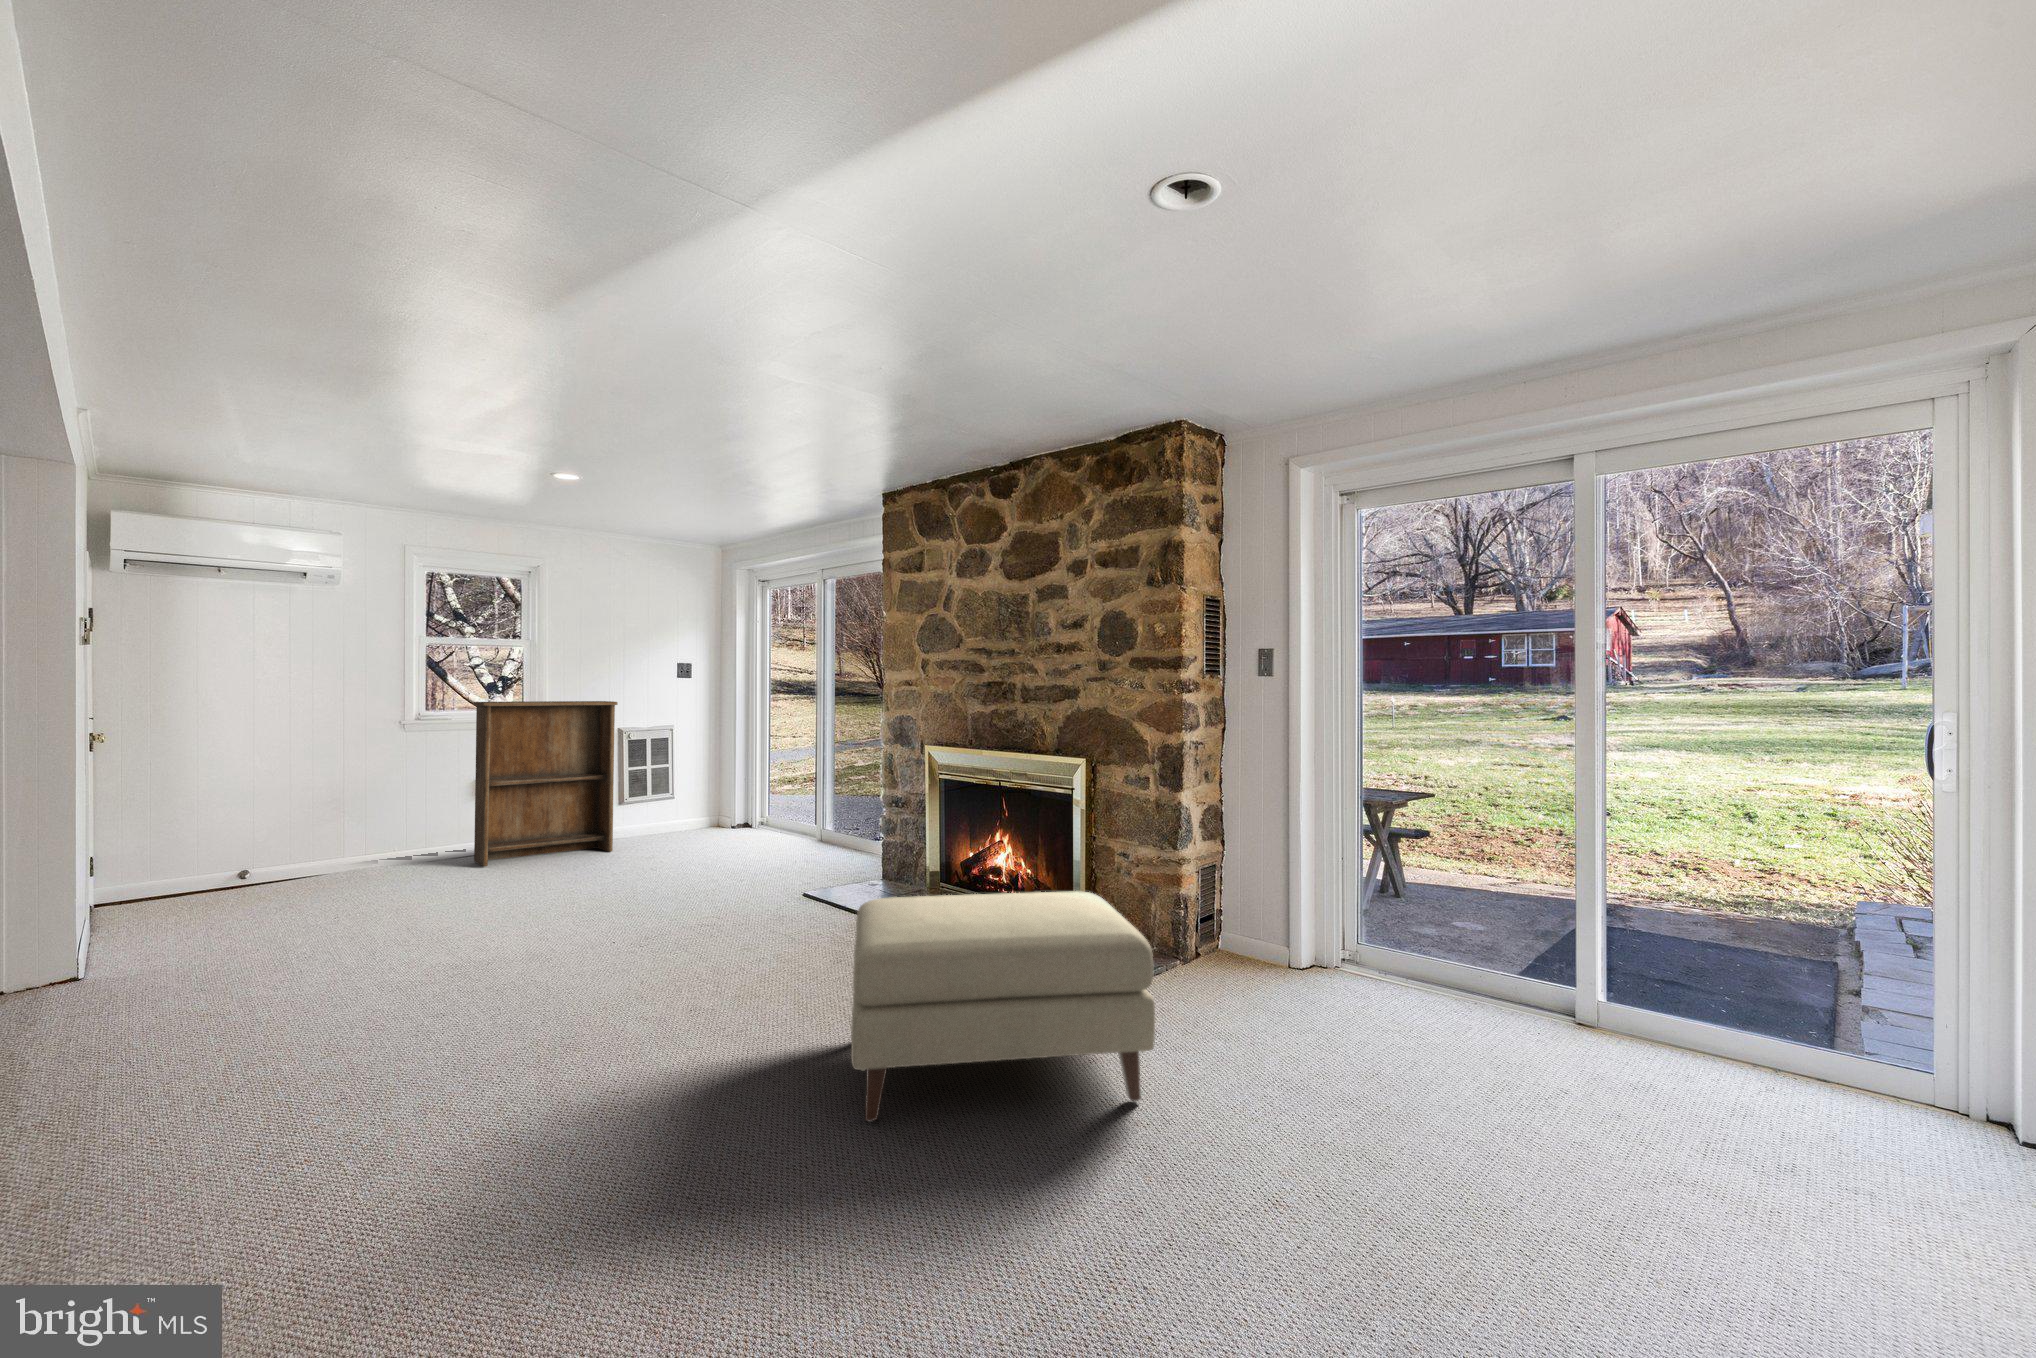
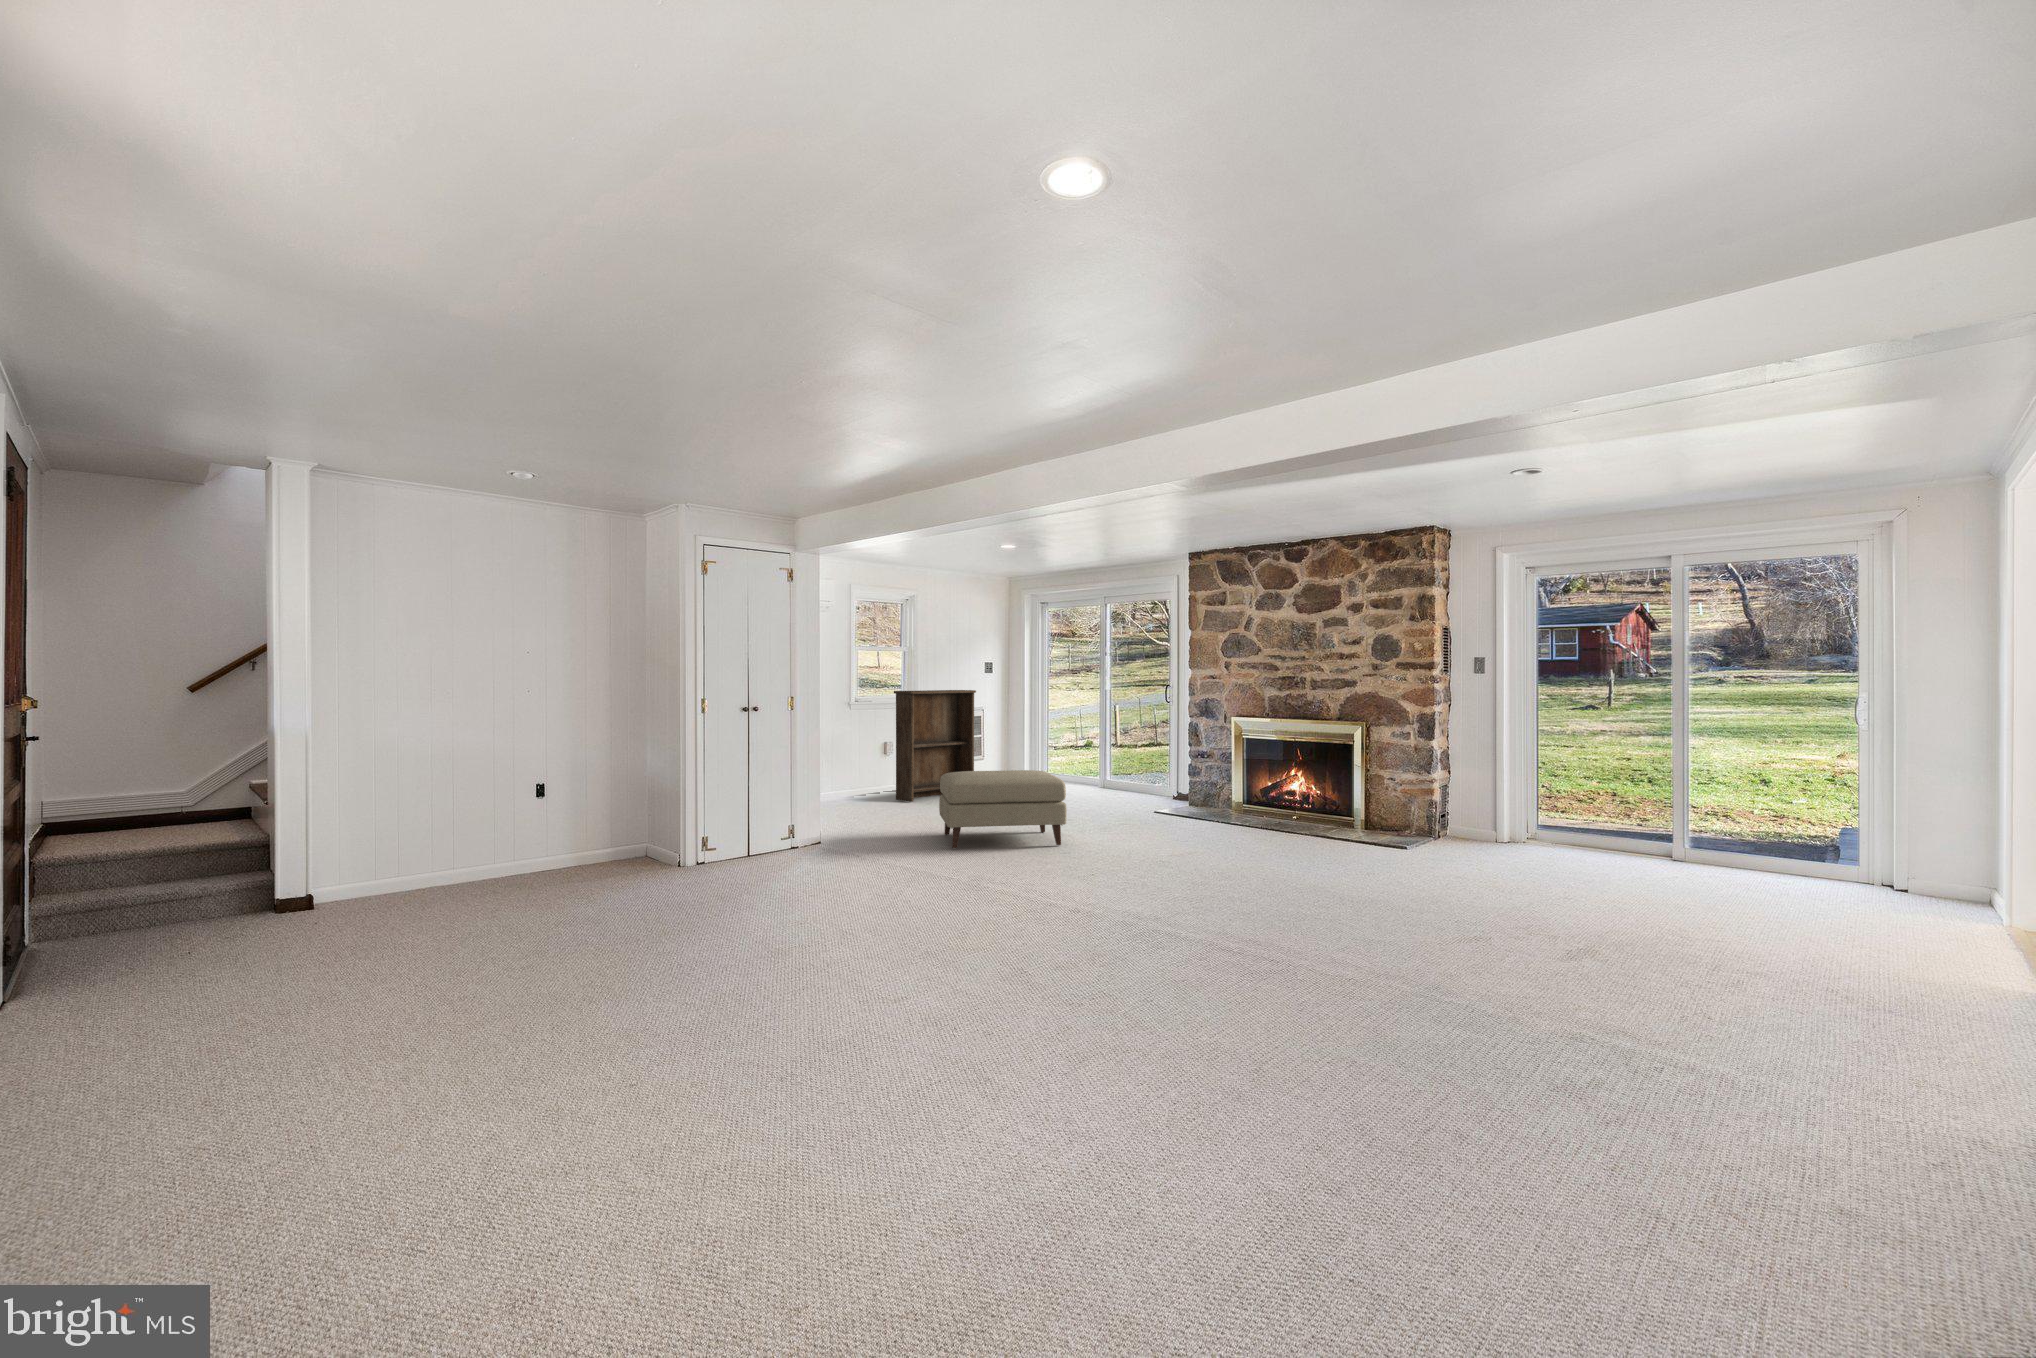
ottoman: present [851,891,1155,1122] -> present [939,770,1067,849]

